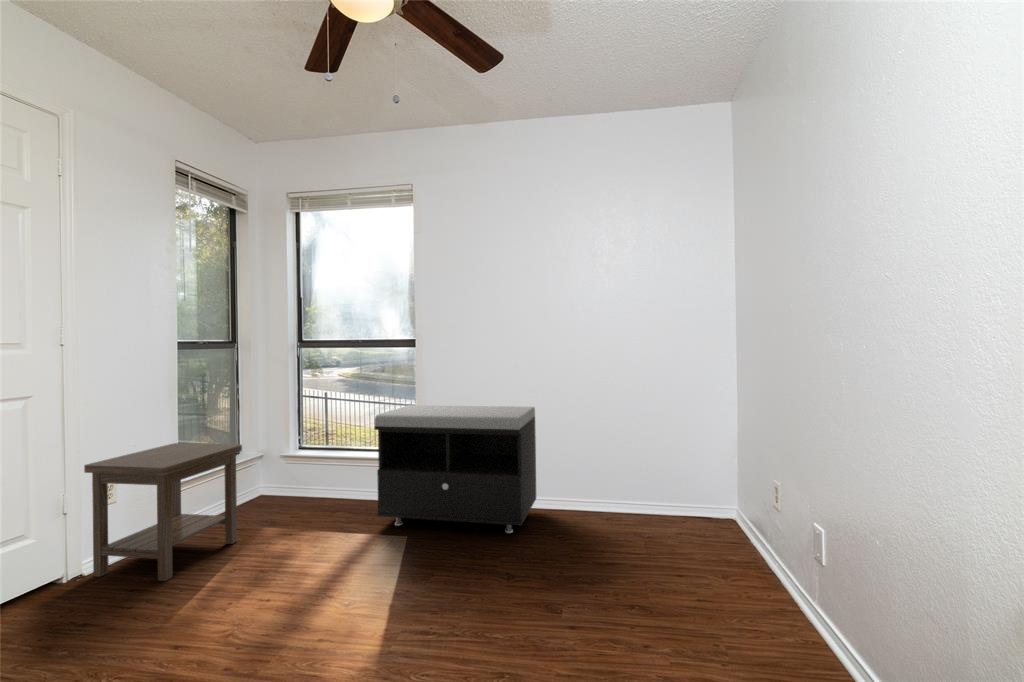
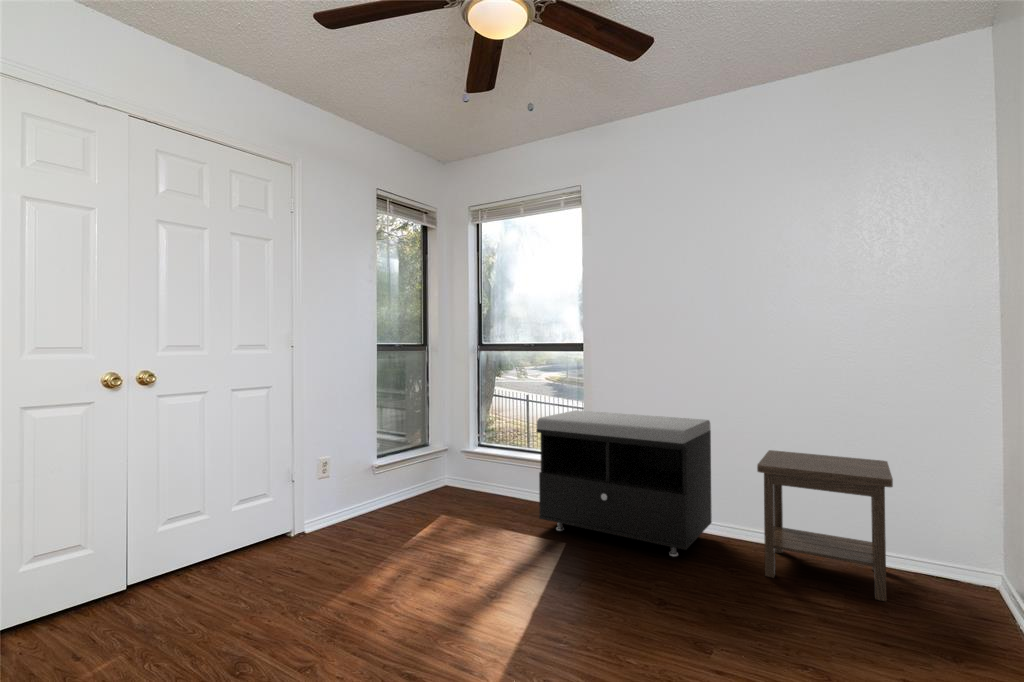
side table: present [84,443,242,581] -> present [757,450,893,601]

